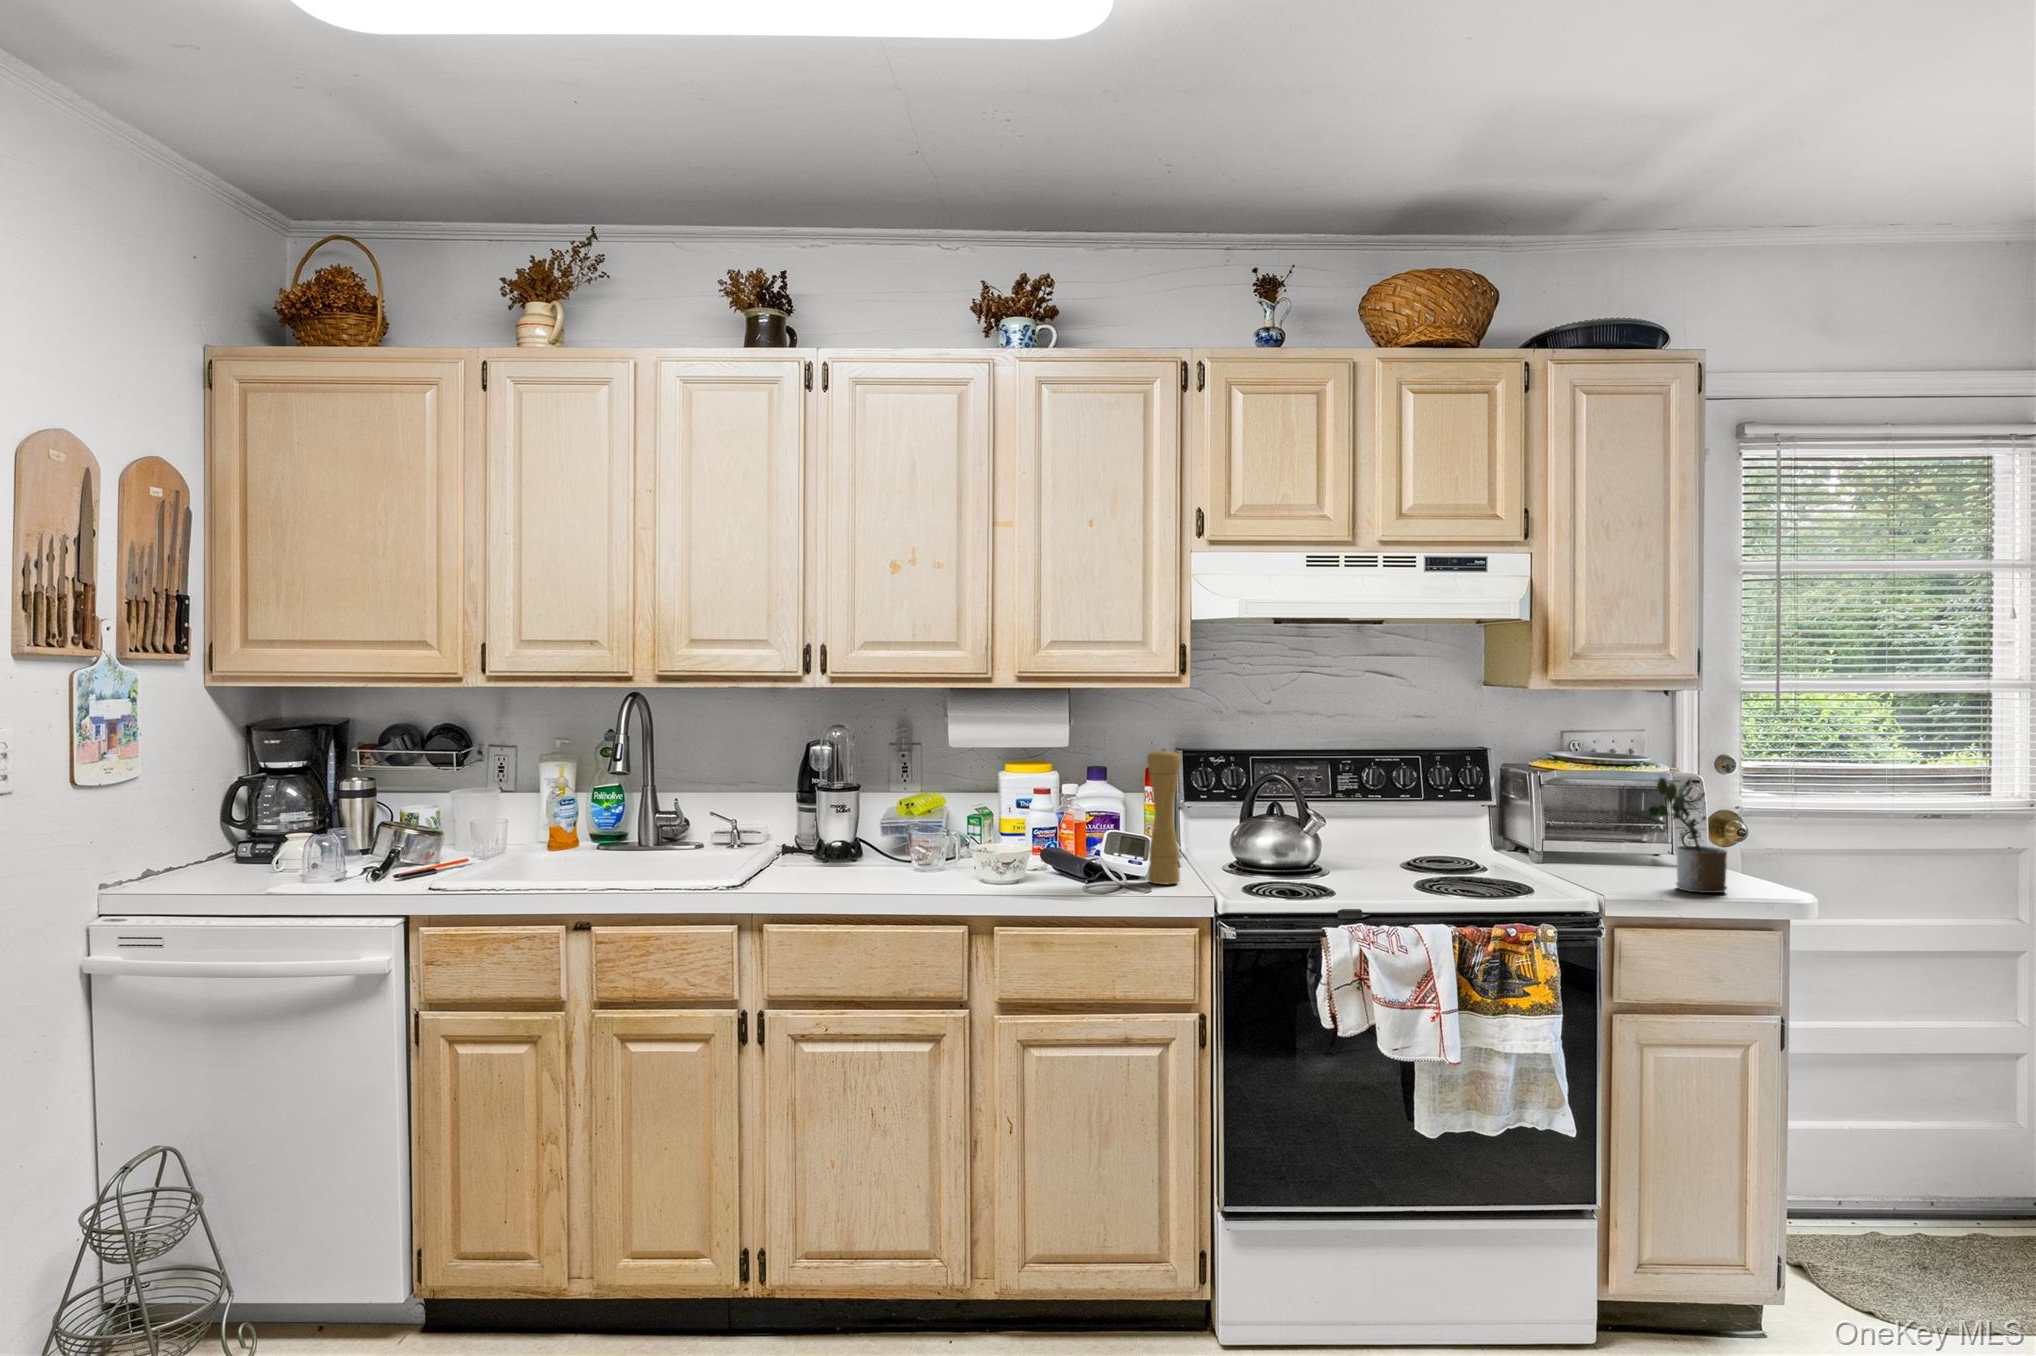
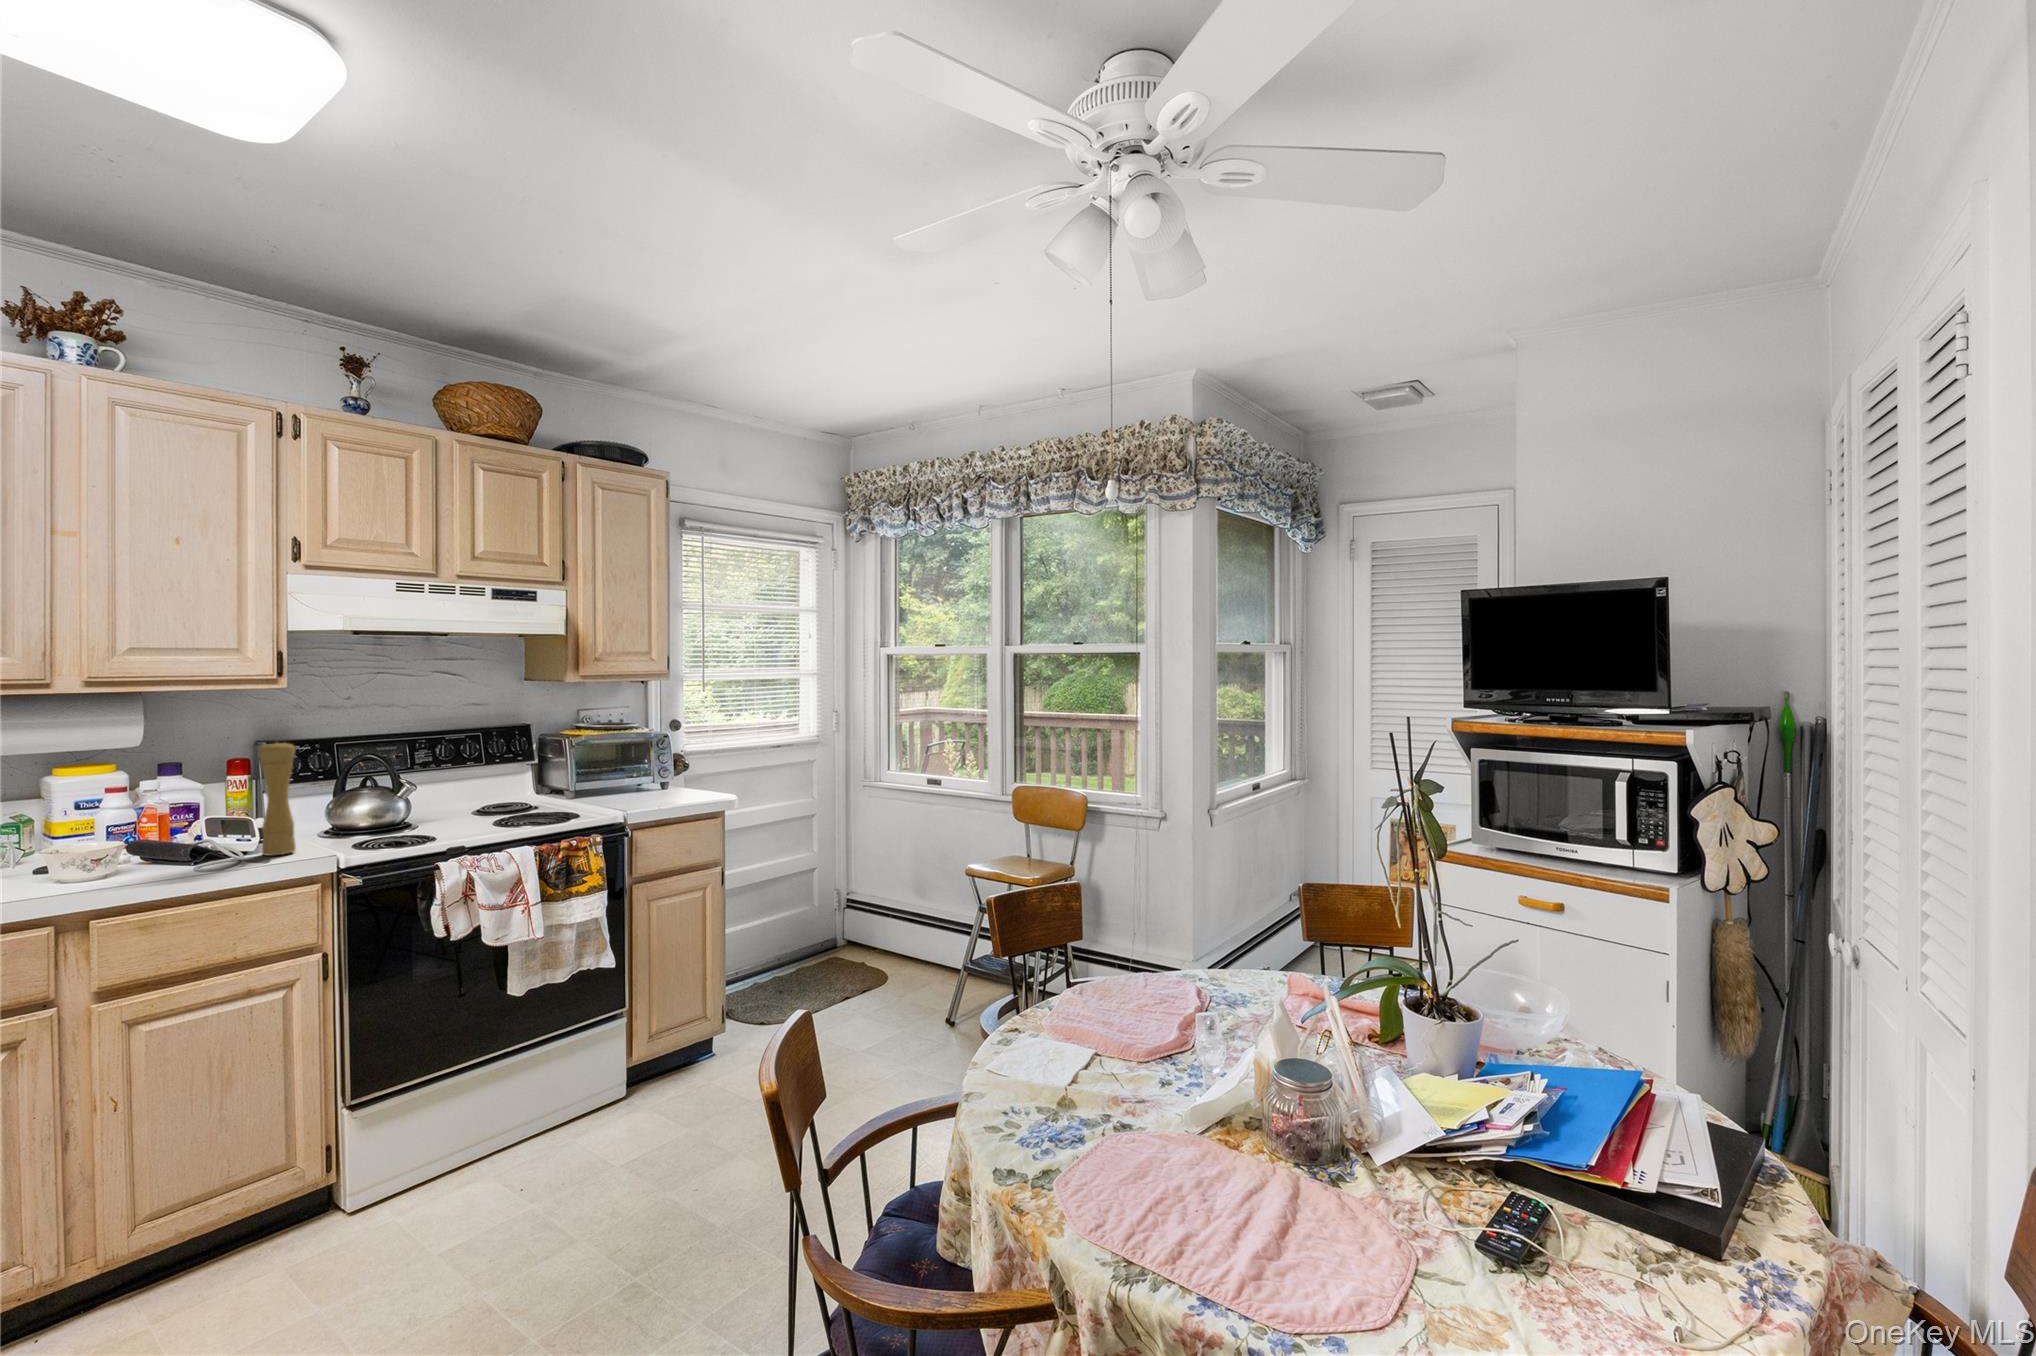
potted plant: present [1648,778,1727,893] -> none [647,735,691,803]

